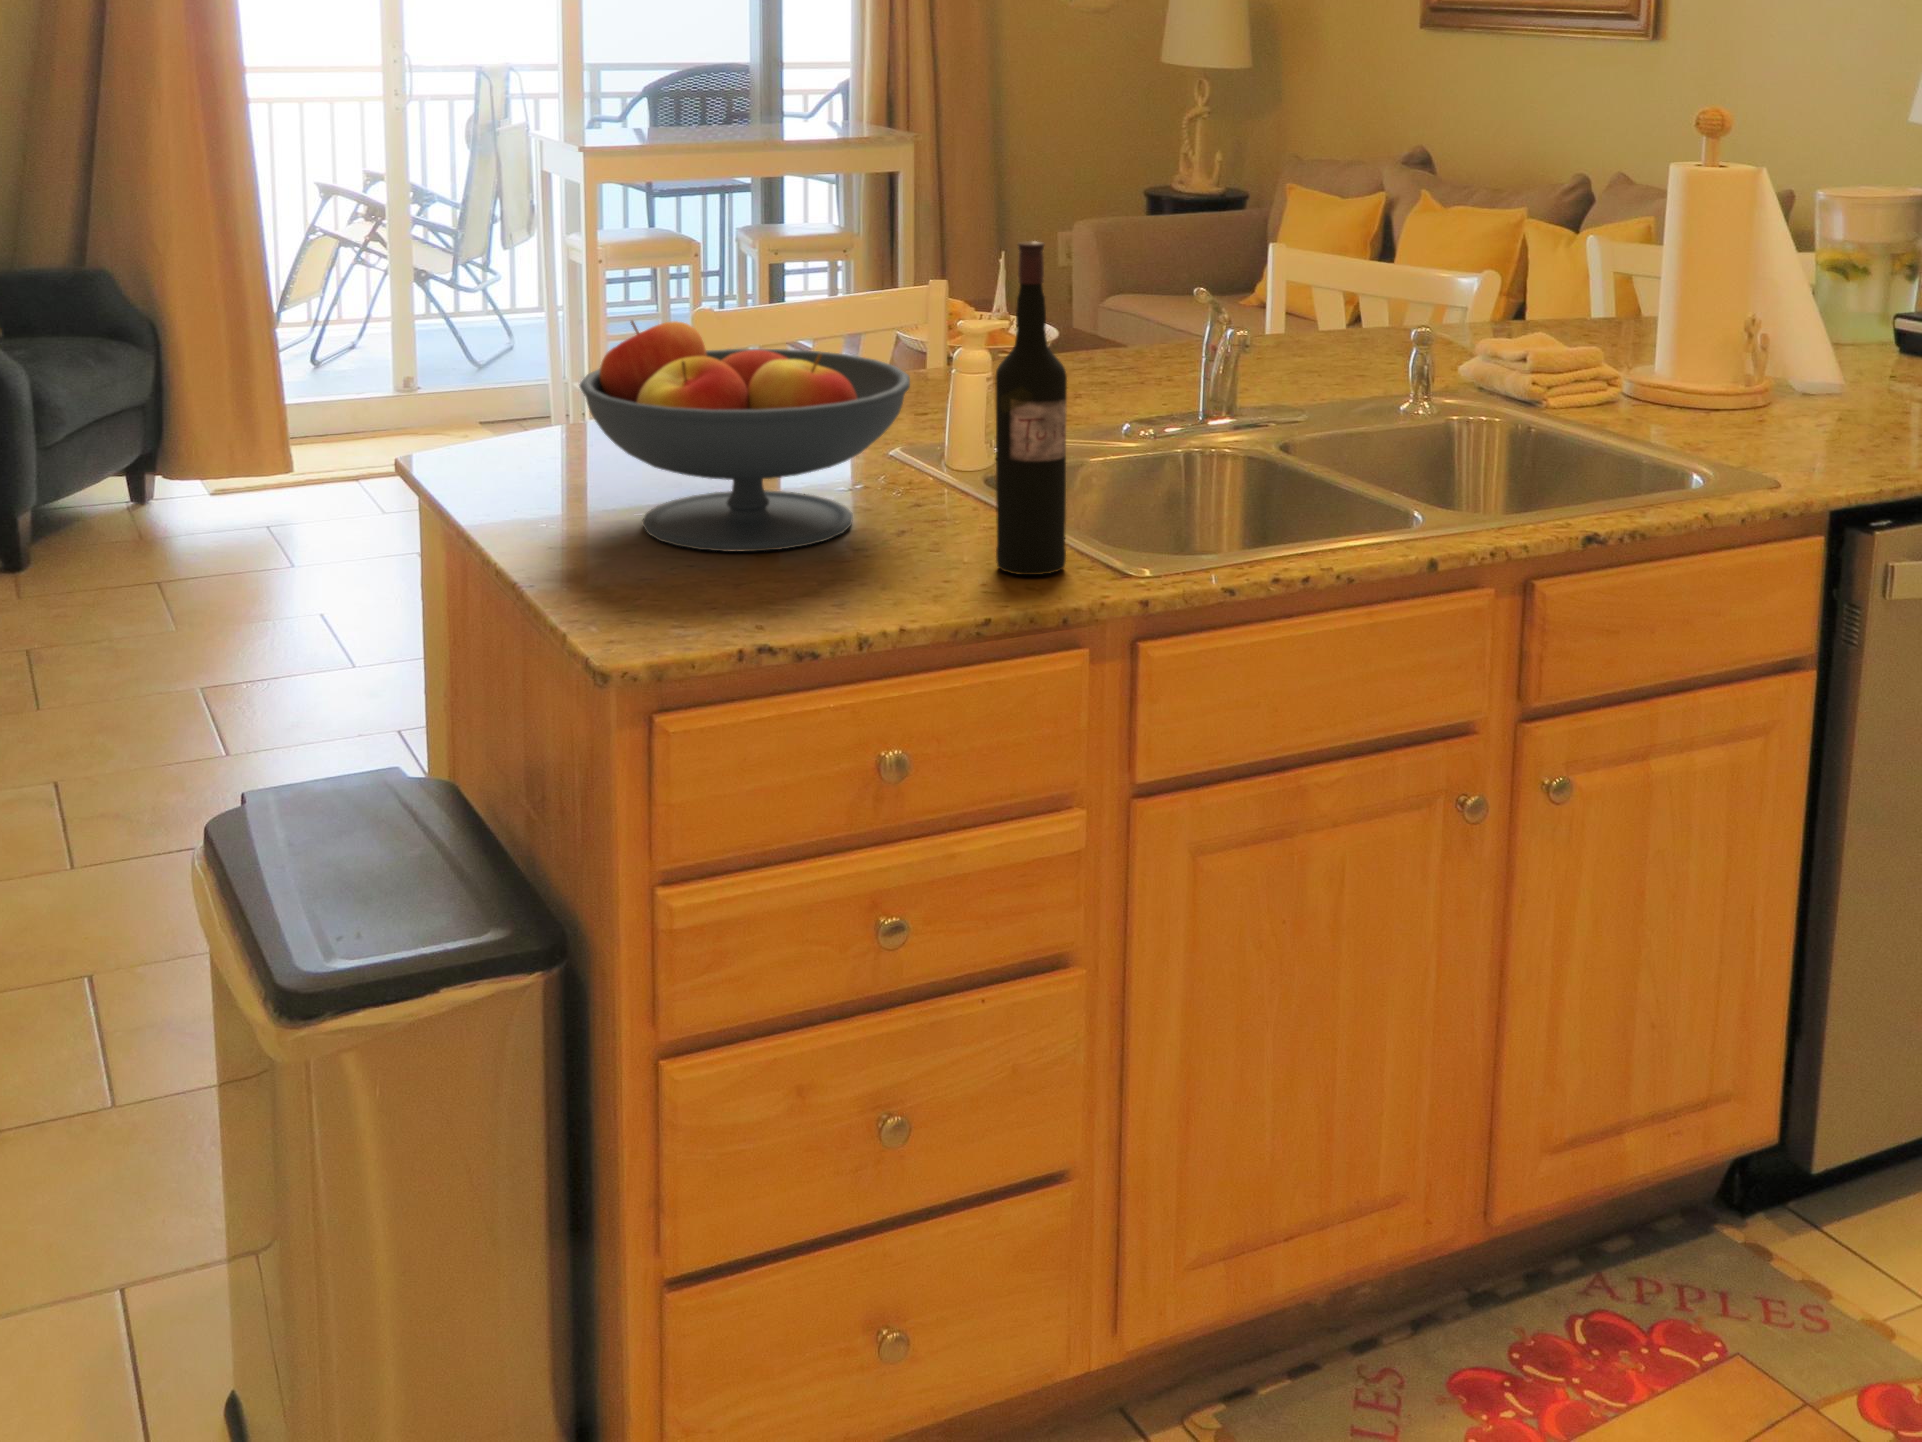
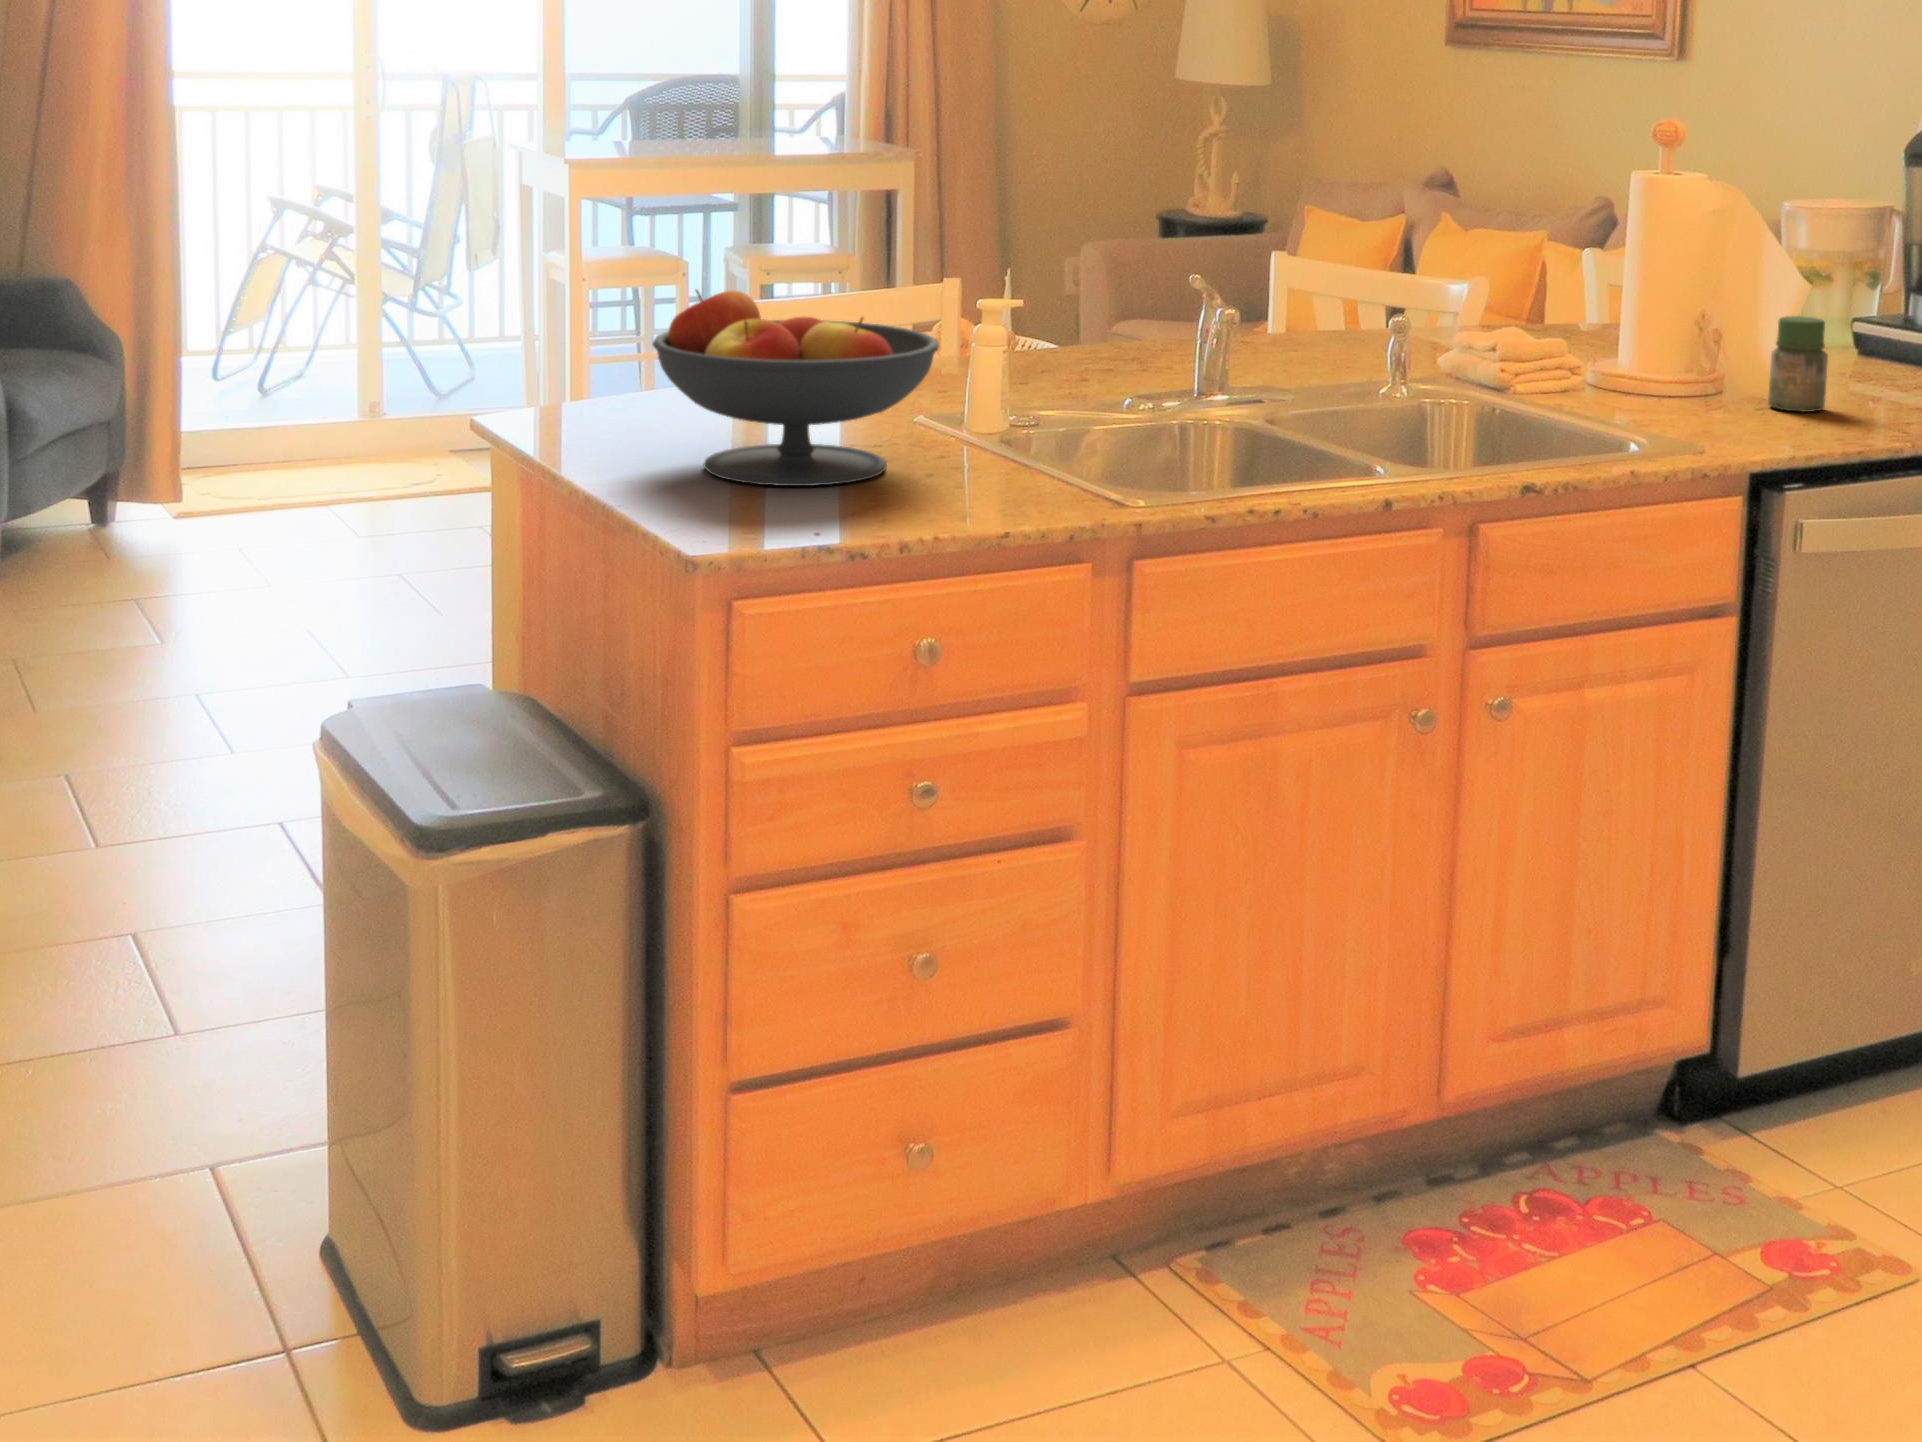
wine bottle: present [996,241,1067,575] -> none [1013,220,1074,503]
jar: none [1827,323,1896,428] -> present [1768,316,1828,412]

